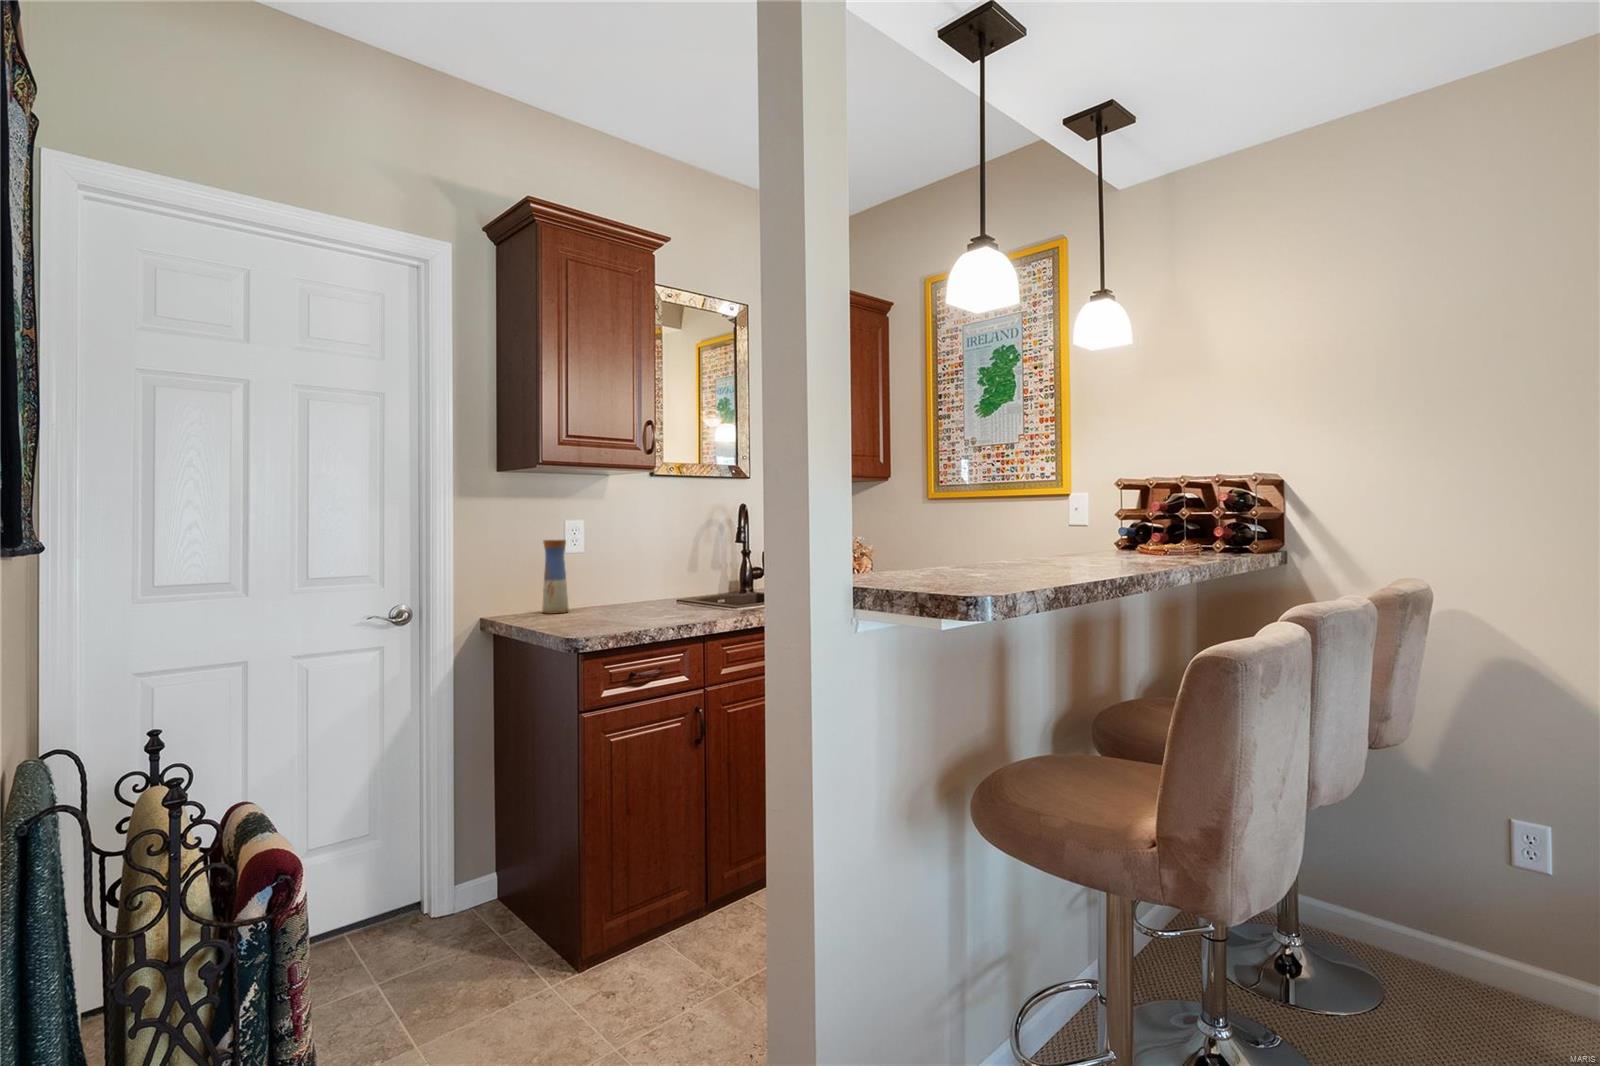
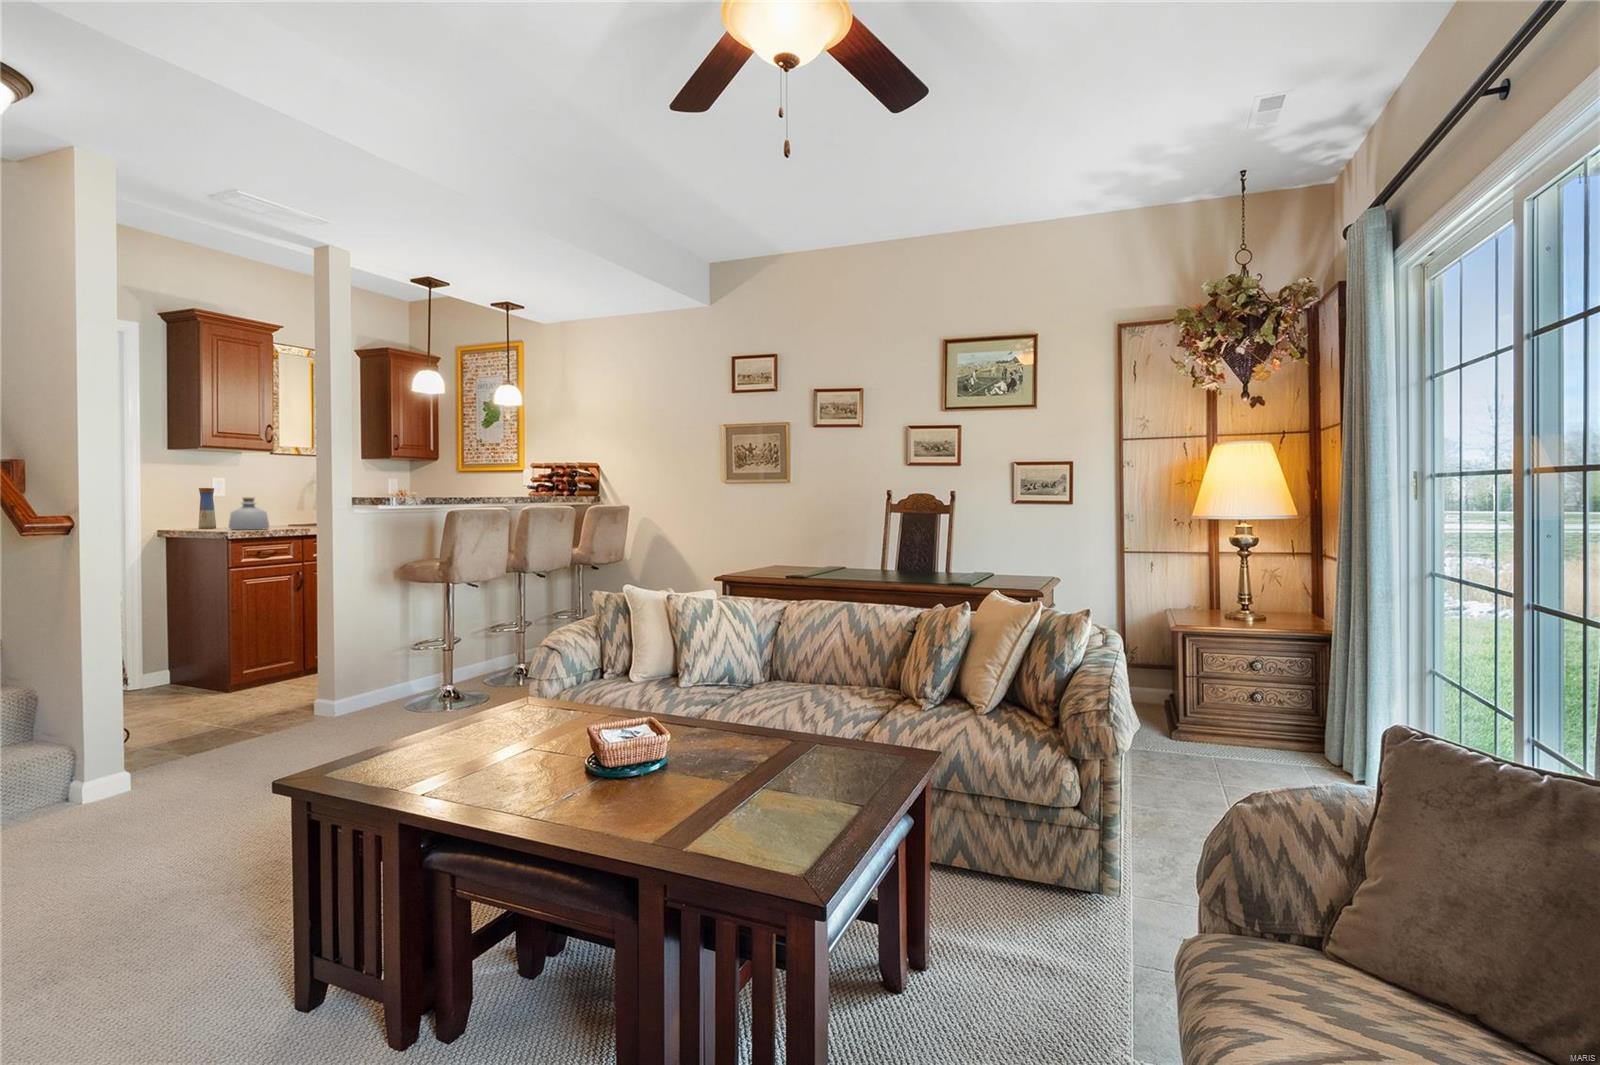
bottle: none [582,561,650,628] -> present [229,498,269,530]

